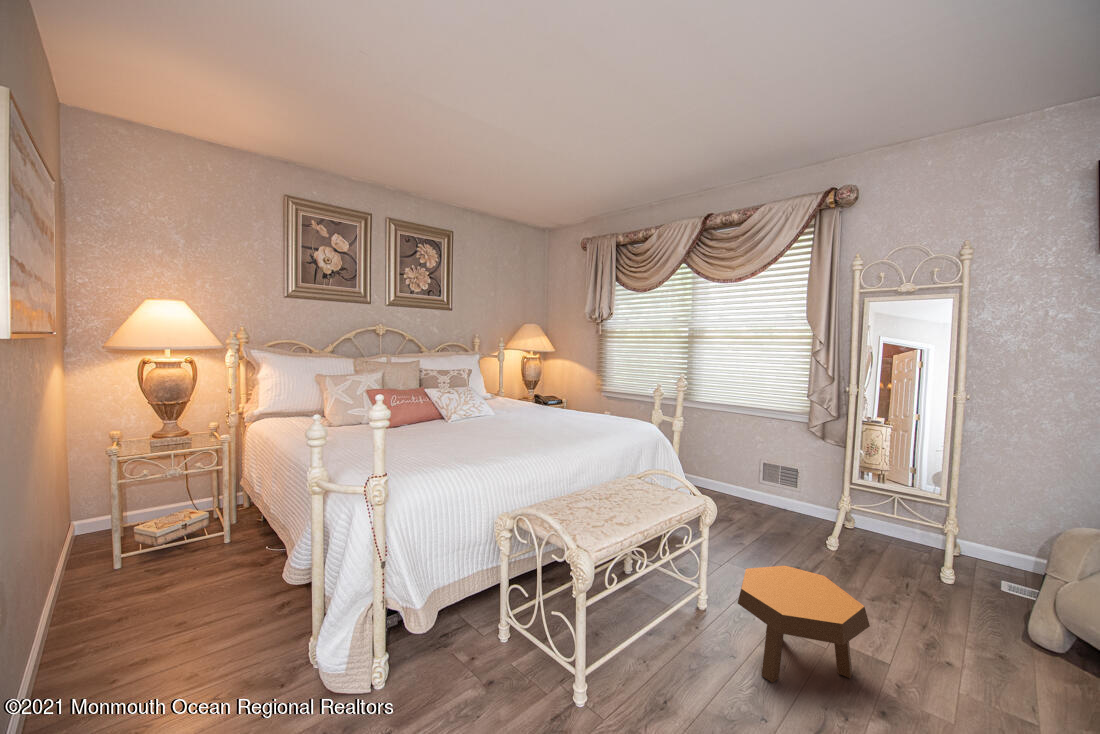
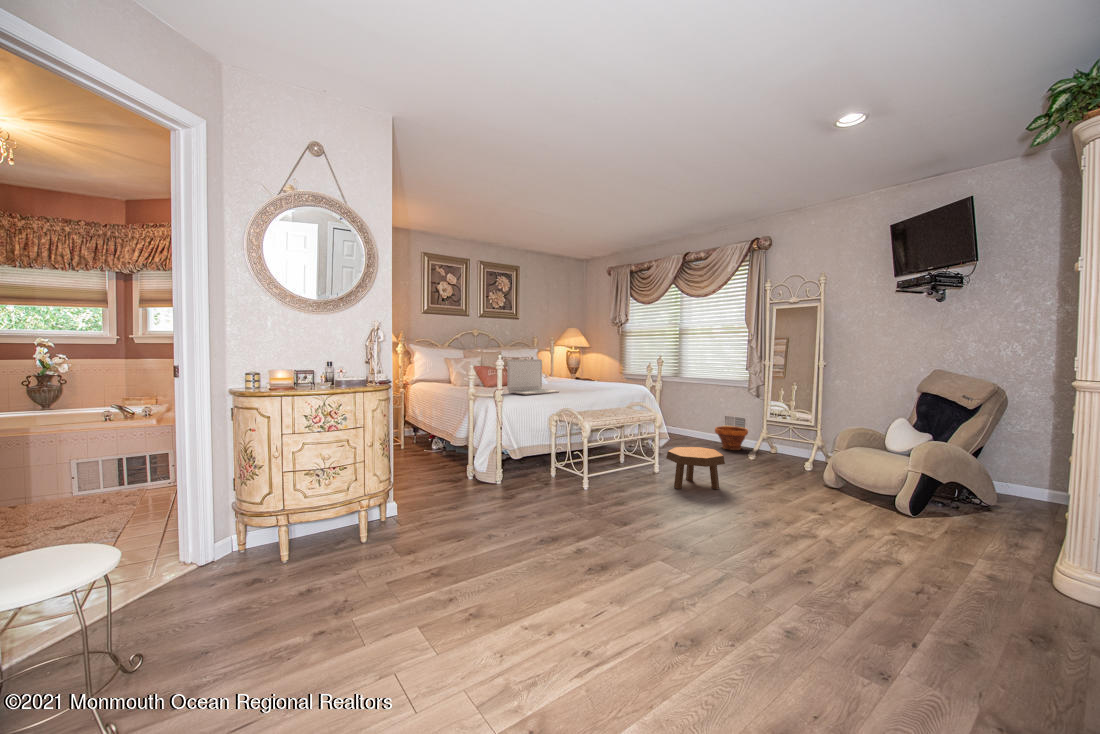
laptop: none [414,384,516,462] -> present [507,359,559,395]
planter: none [756,480,810,524] -> present [715,426,748,450]

